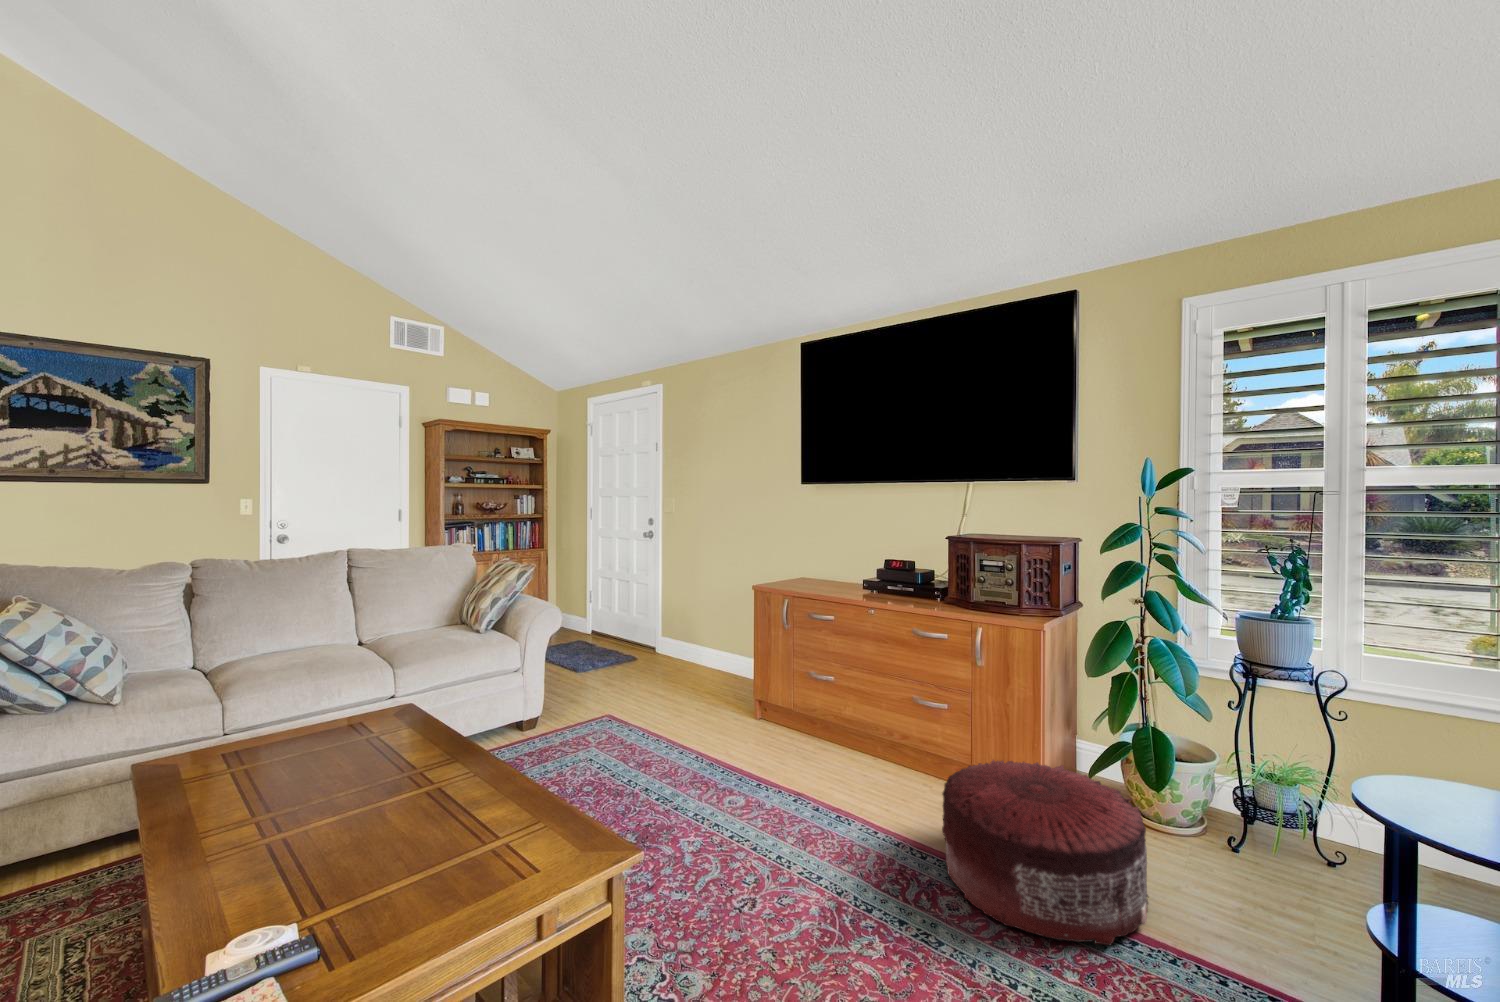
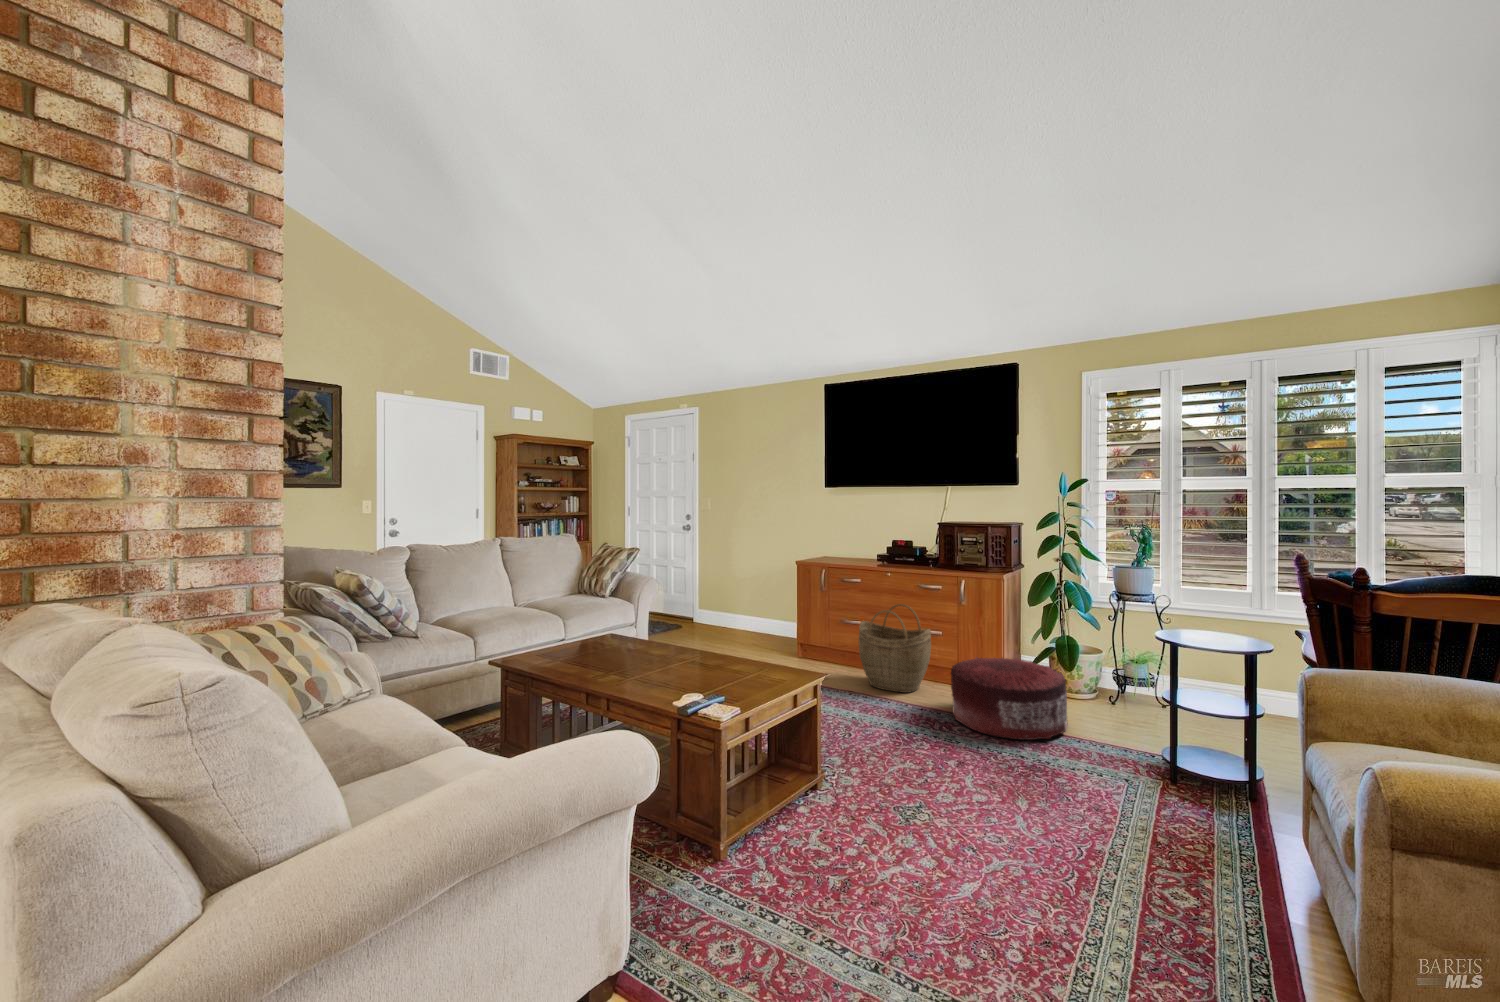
woven basket: none [819,659,929,802] -> present [858,604,931,693]

